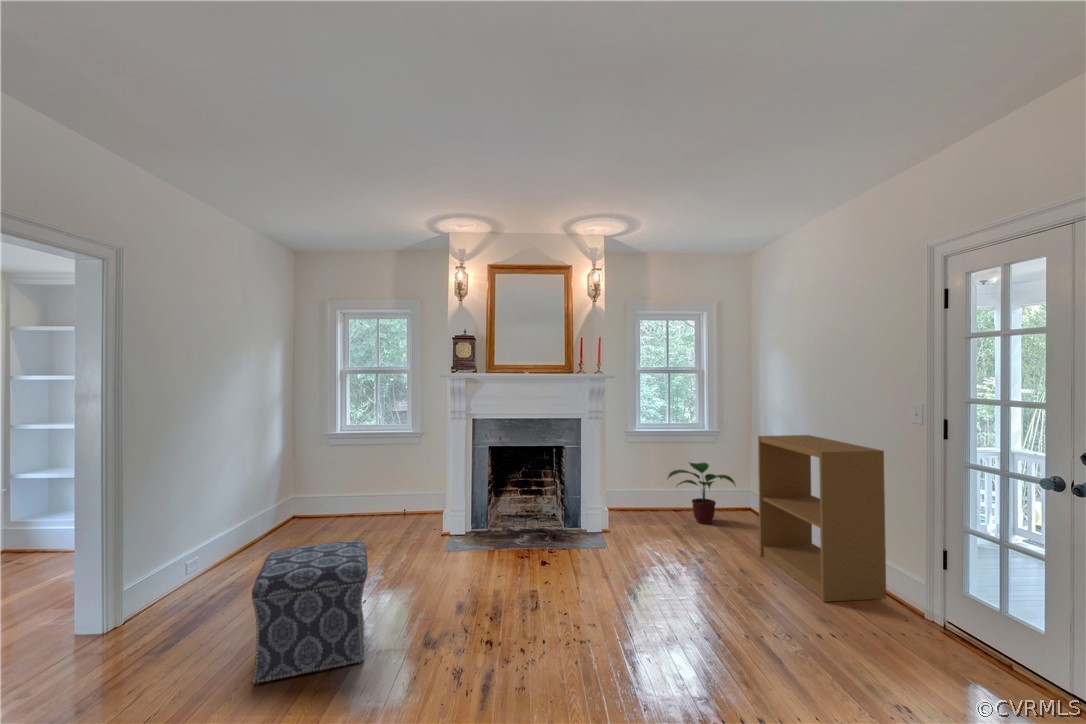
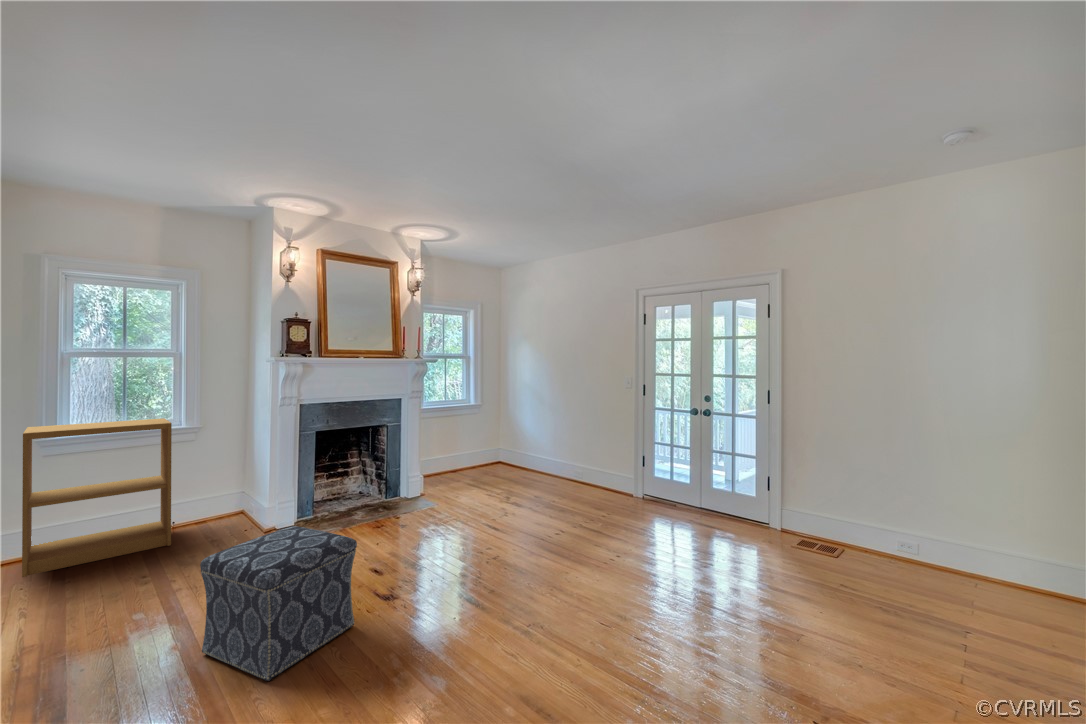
bookshelf: present [758,435,886,602] -> present [22,418,172,577]
potted plant: present [668,463,735,524] -> none [457,430,505,476]

